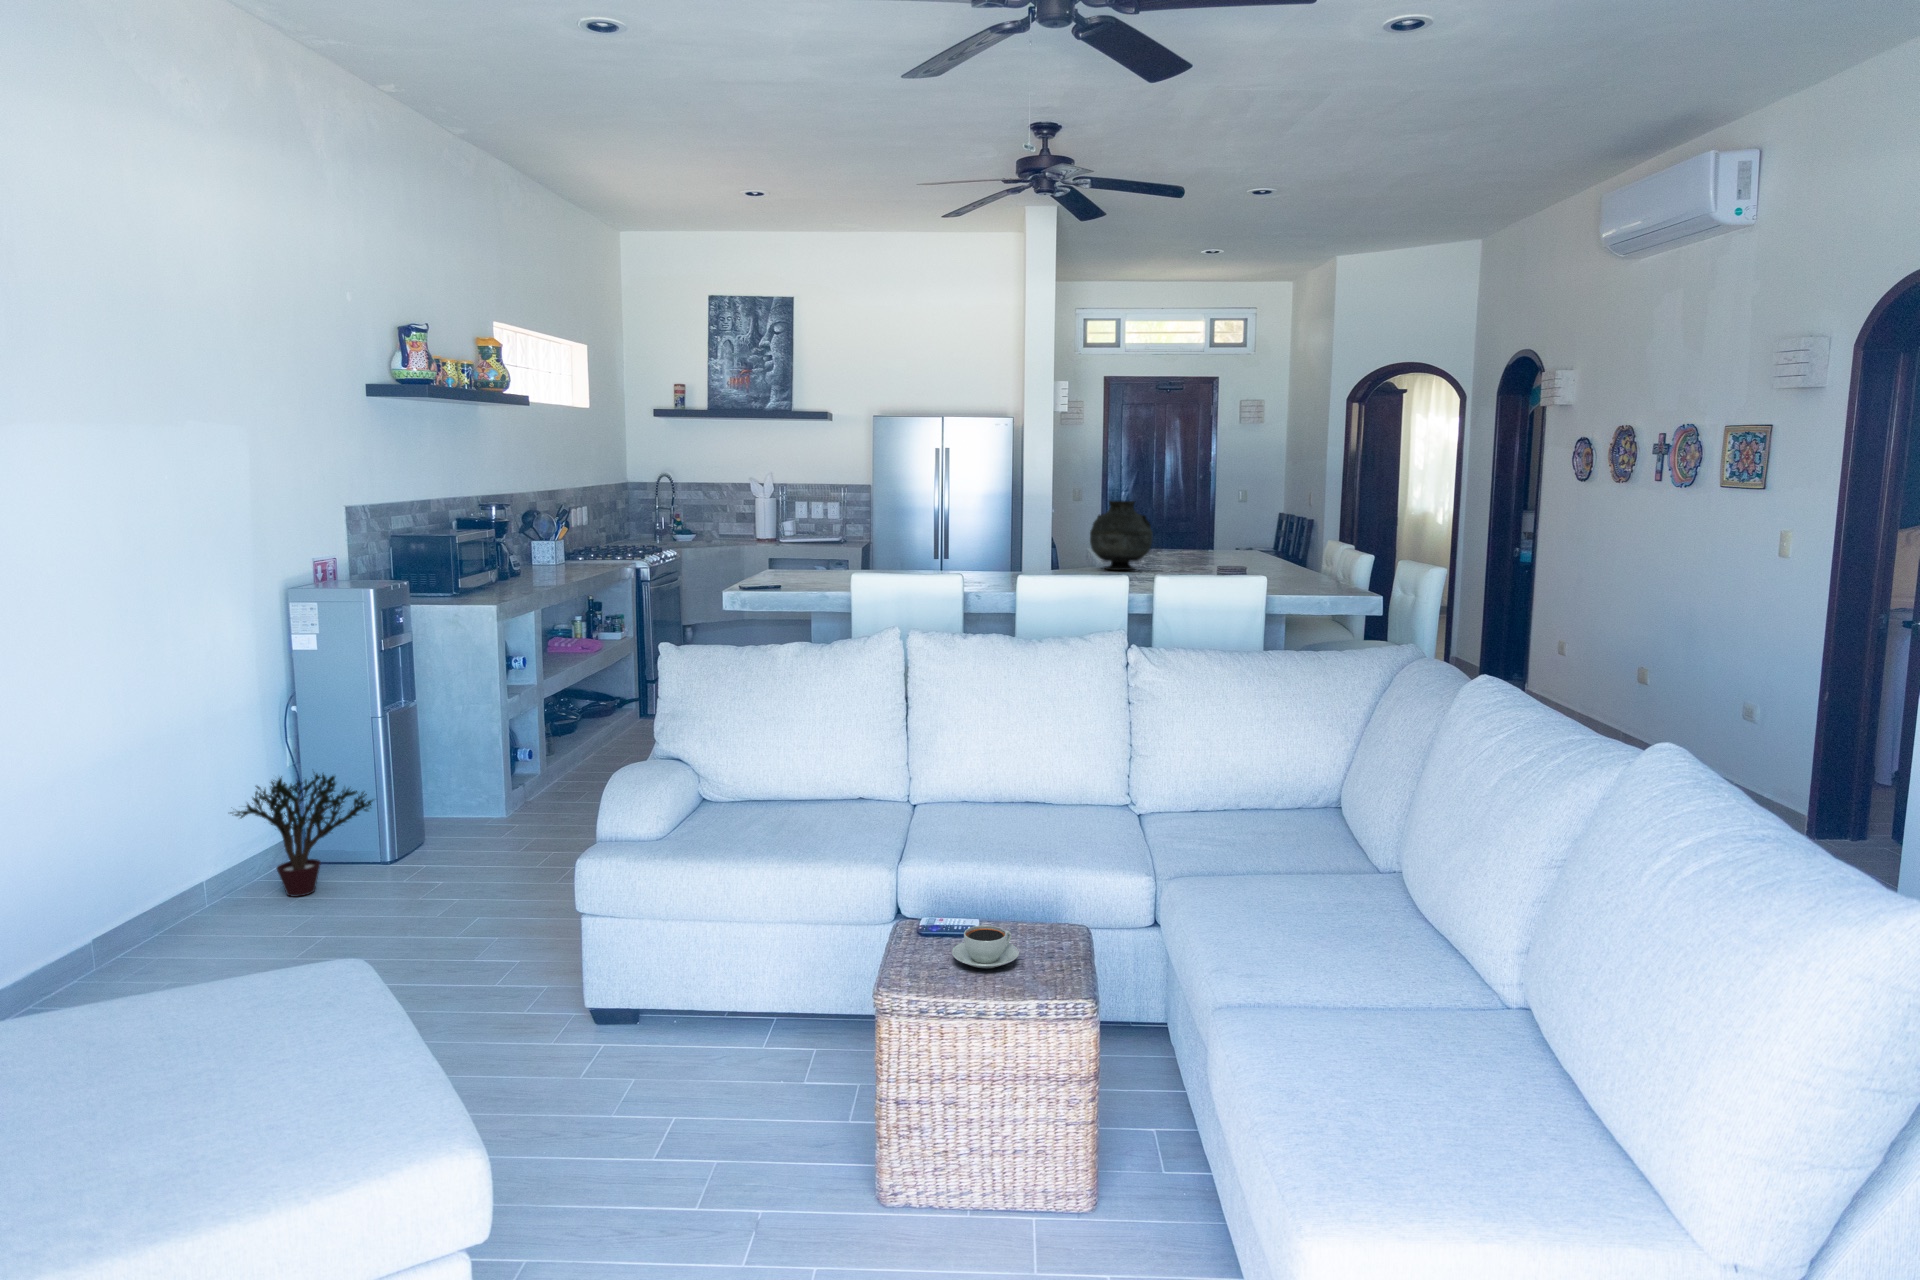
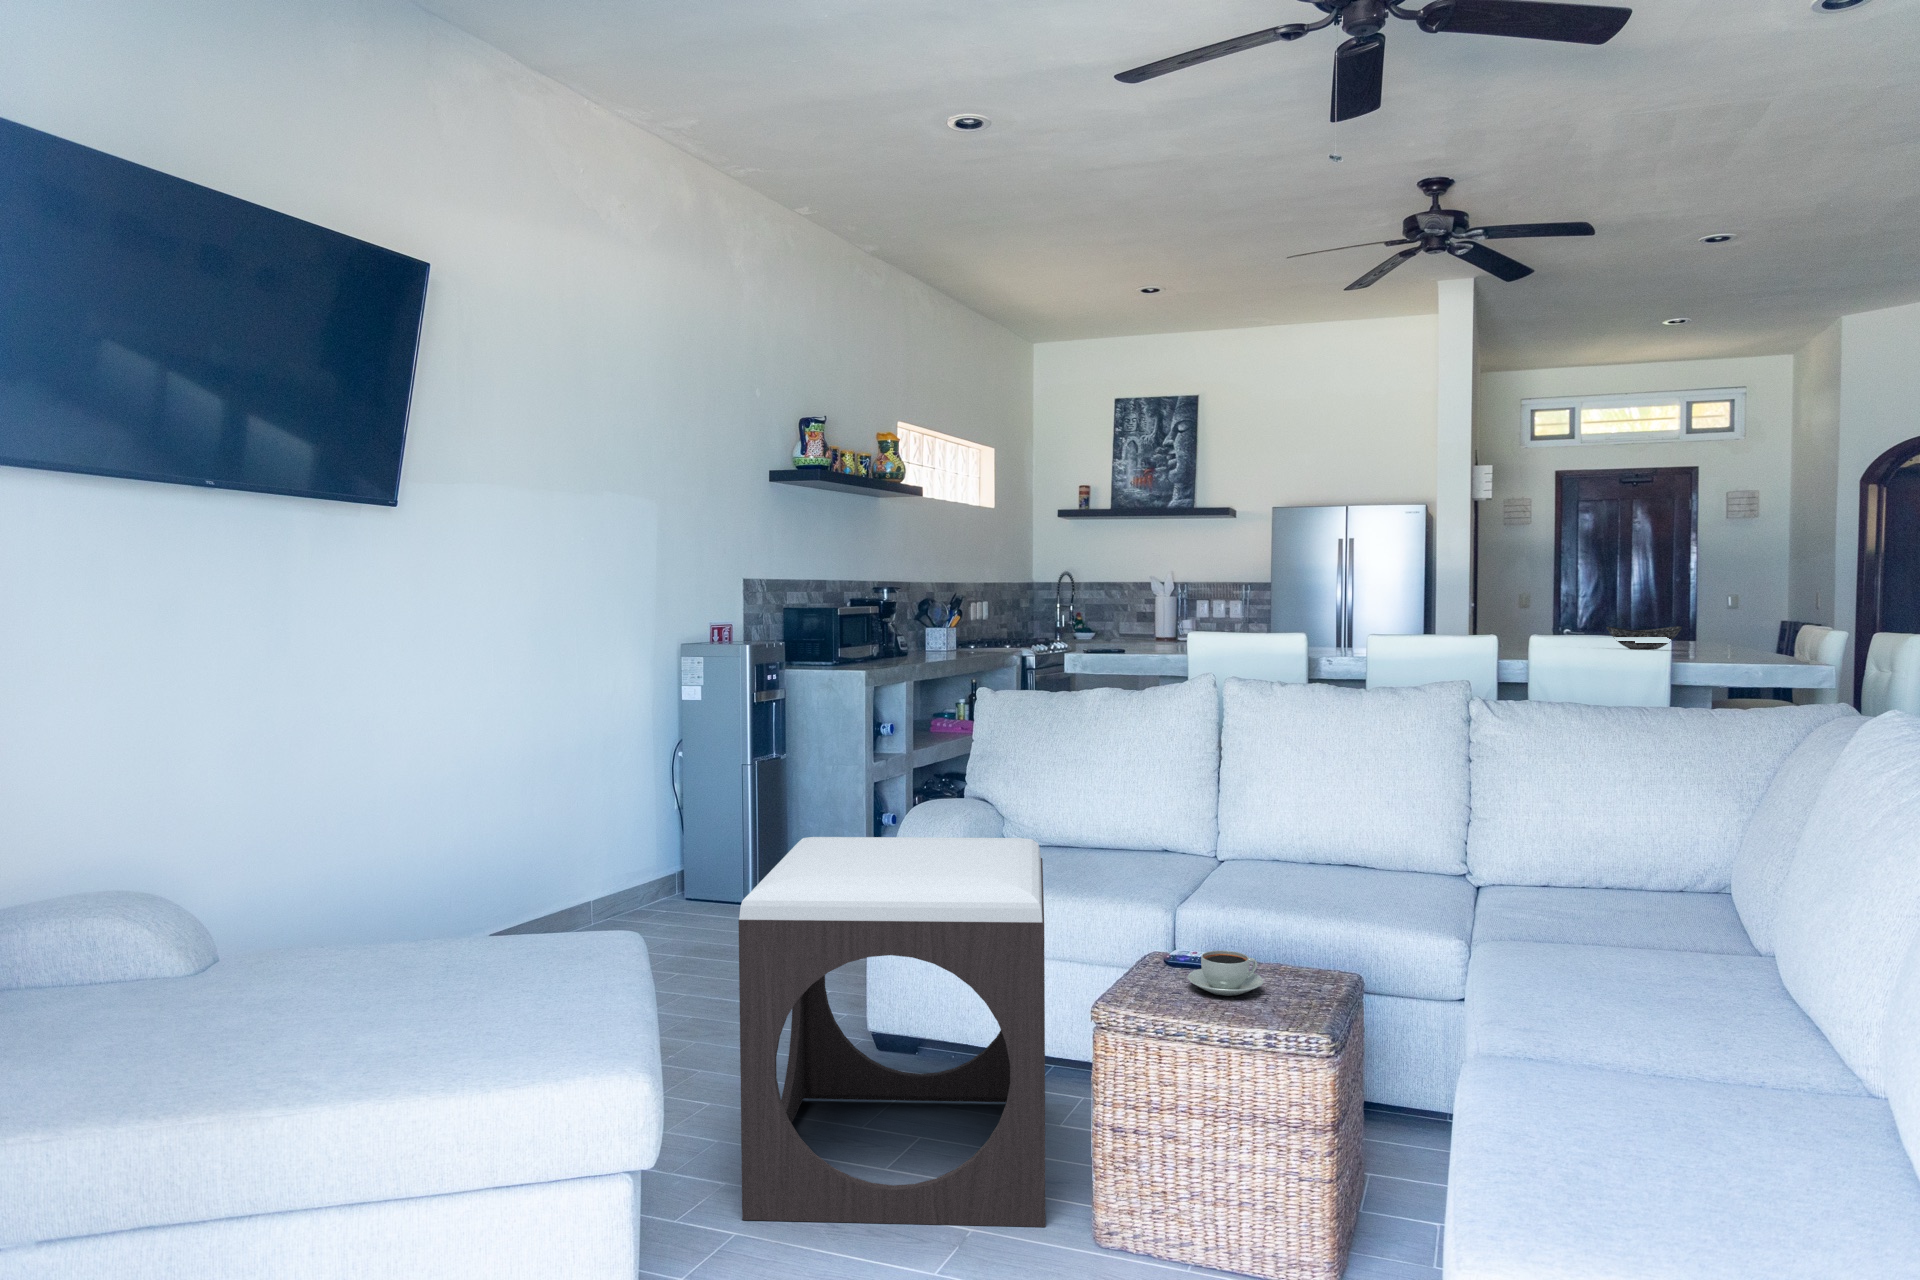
vase: present [1090,501,1152,570] -> none [1482,569,1559,647]
bowl: none [1176,540,1235,561] -> present [1606,626,1682,649]
potted plant: present [235,774,373,897] -> none [621,802,743,917]
footstool: none [513,822,829,1249] -> present [739,837,1046,1227]

